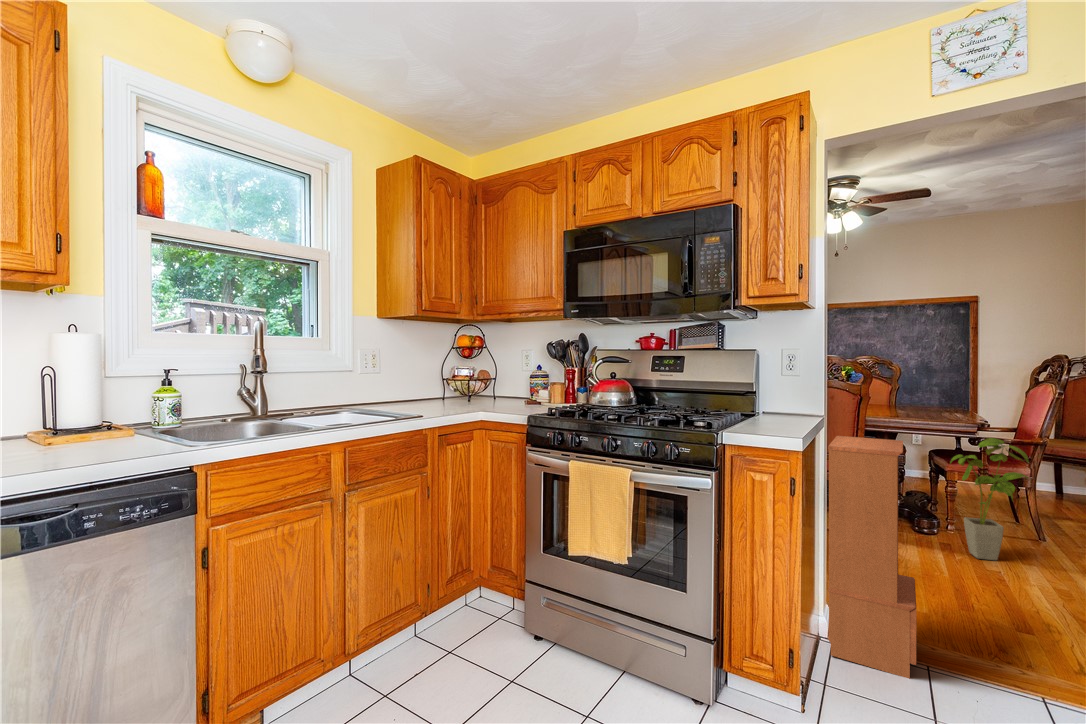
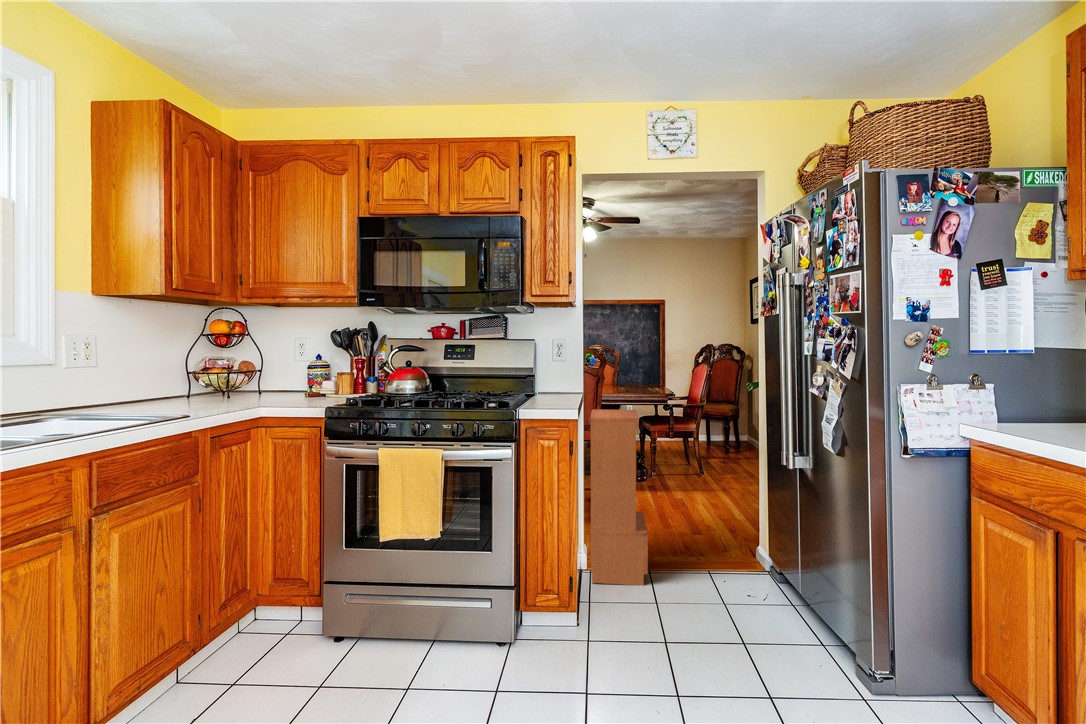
house plant: present [950,438,1029,560] -> none [655,405,700,494]

